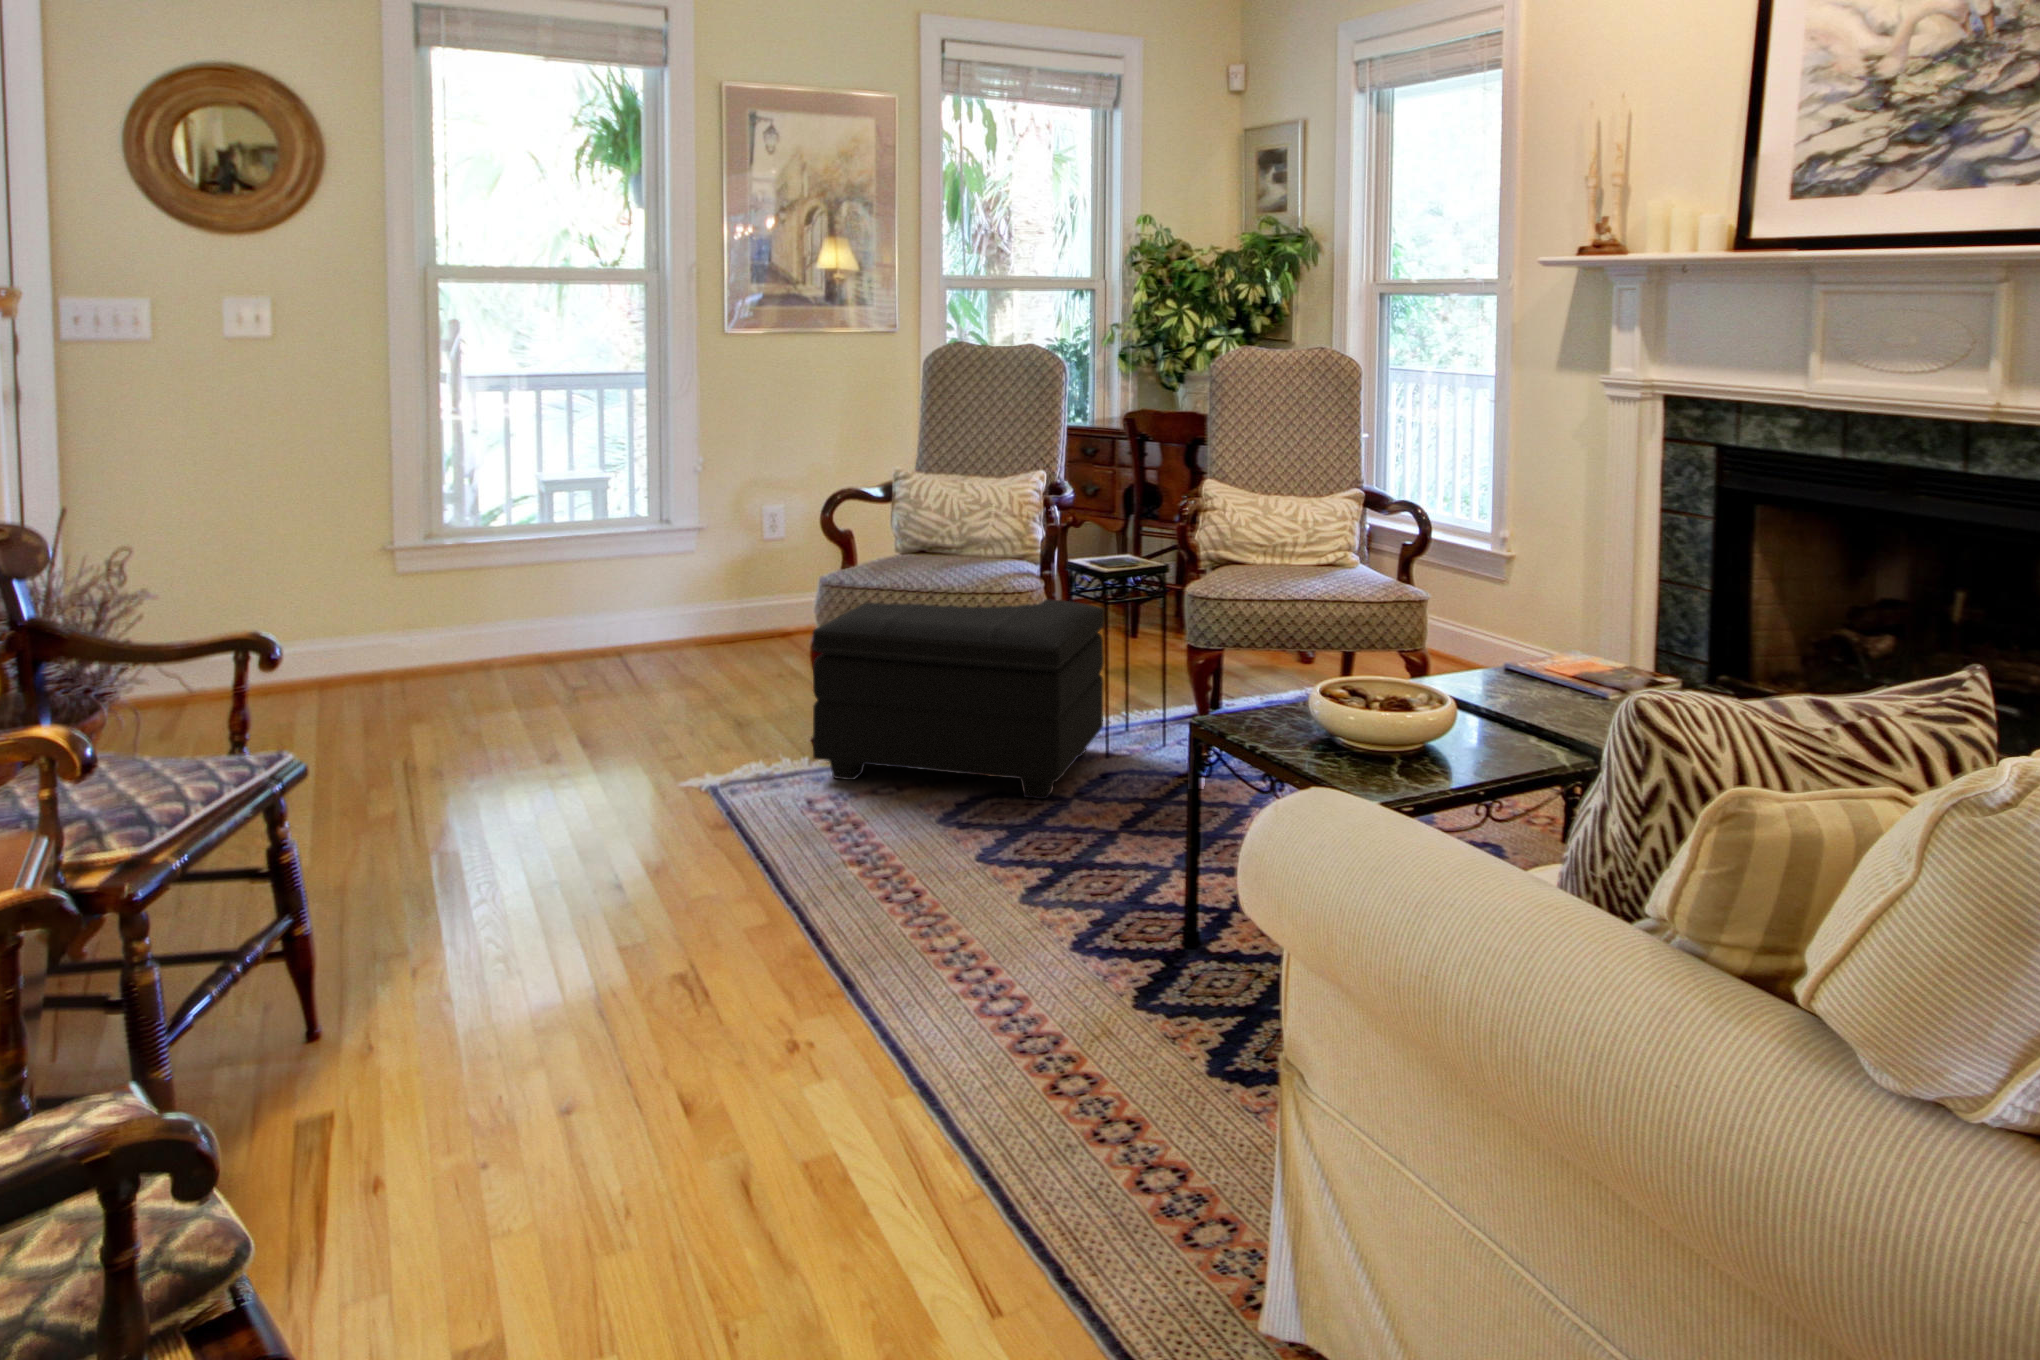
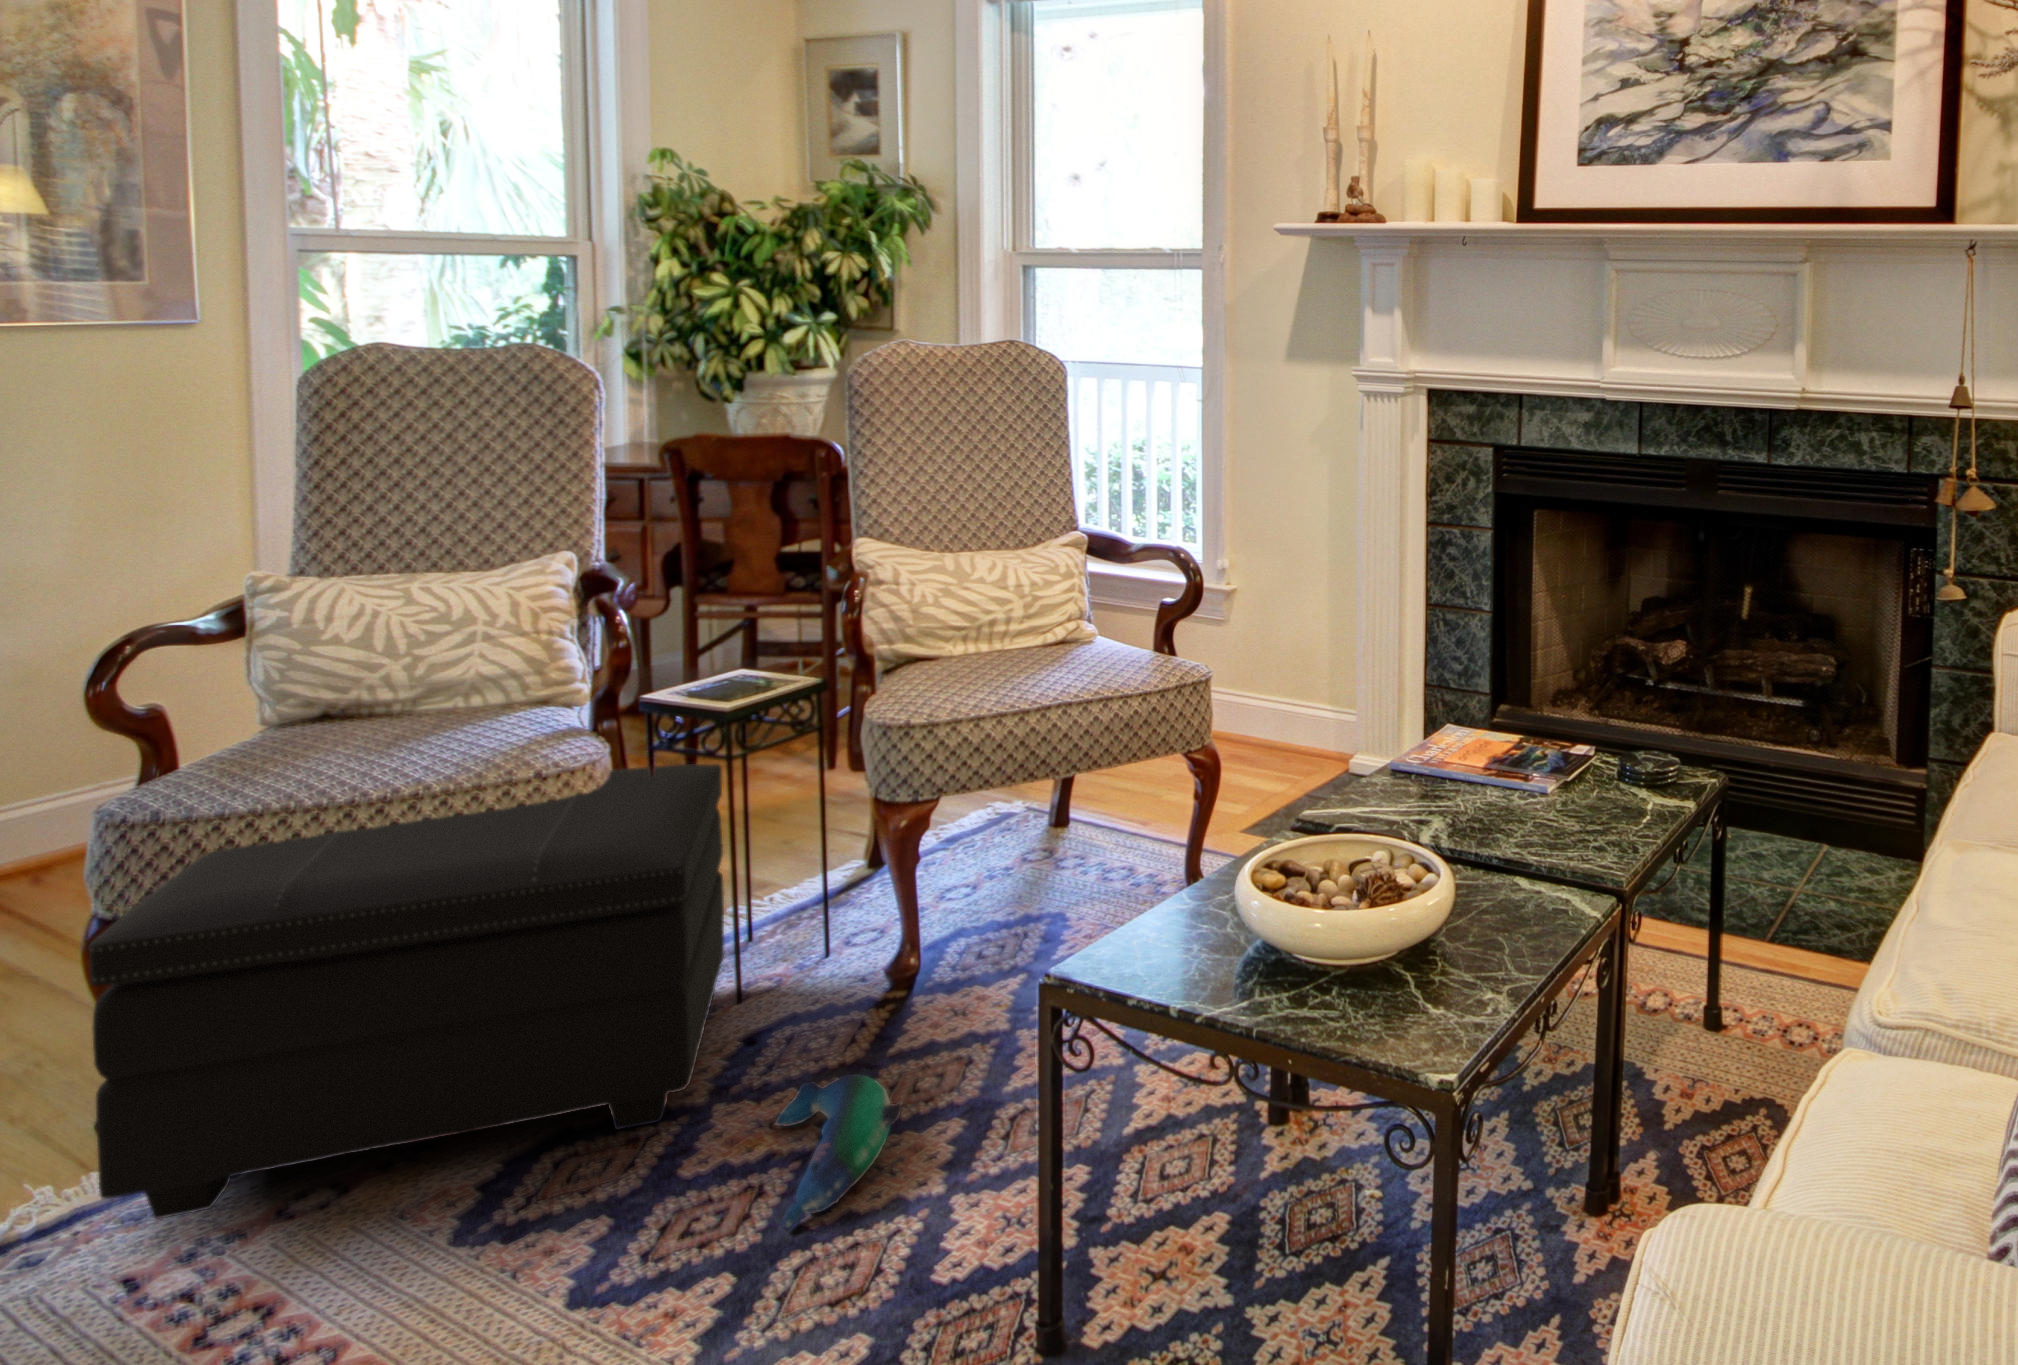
plush toy: none [1081,794,1156,858] -> present [775,1074,902,1228]

